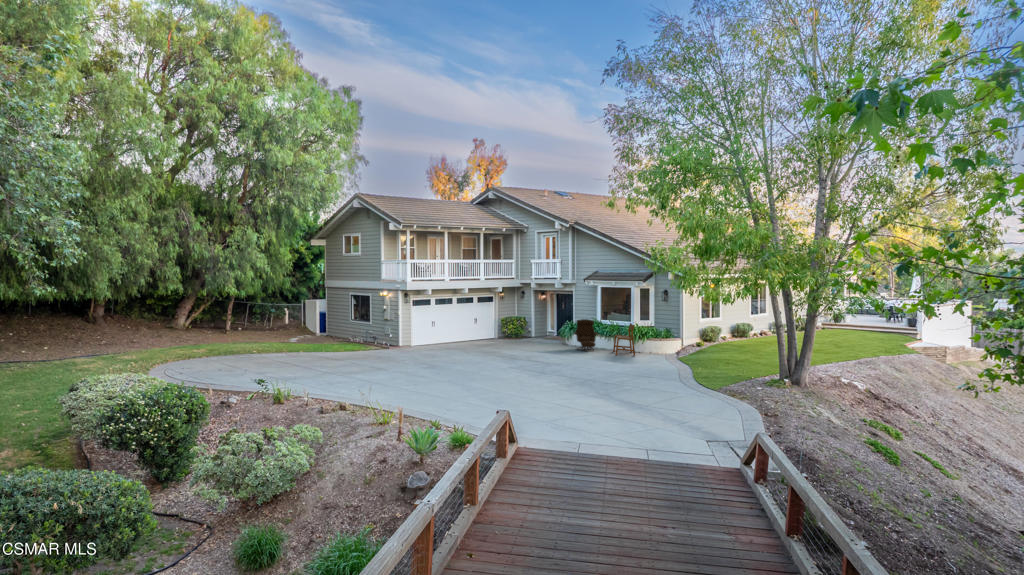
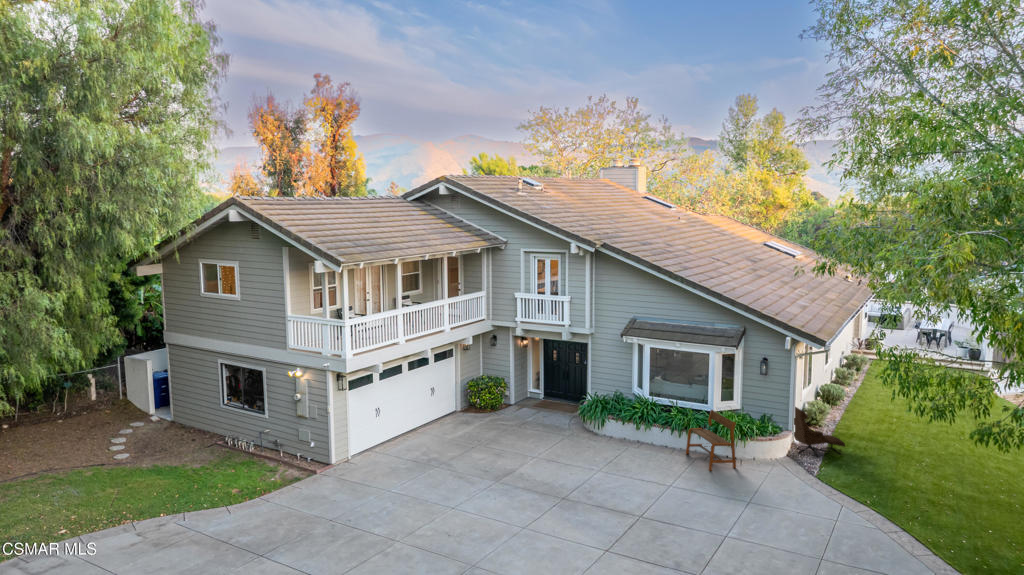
lounge chair: present [574,319,598,350] -> present [794,407,845,457]

